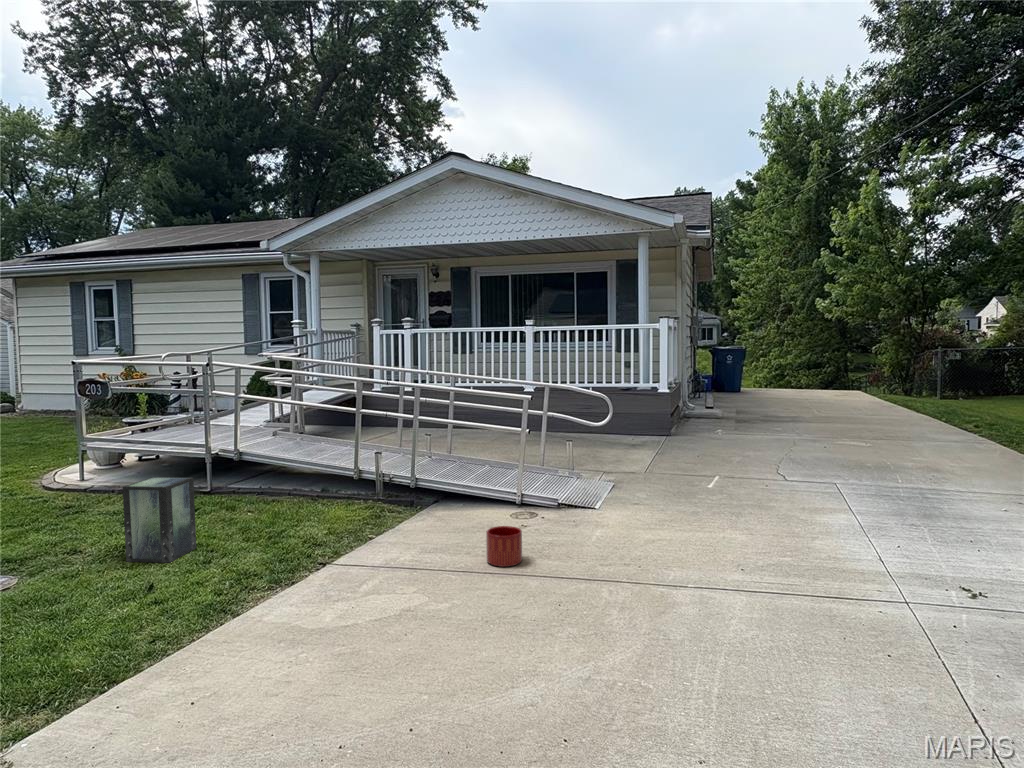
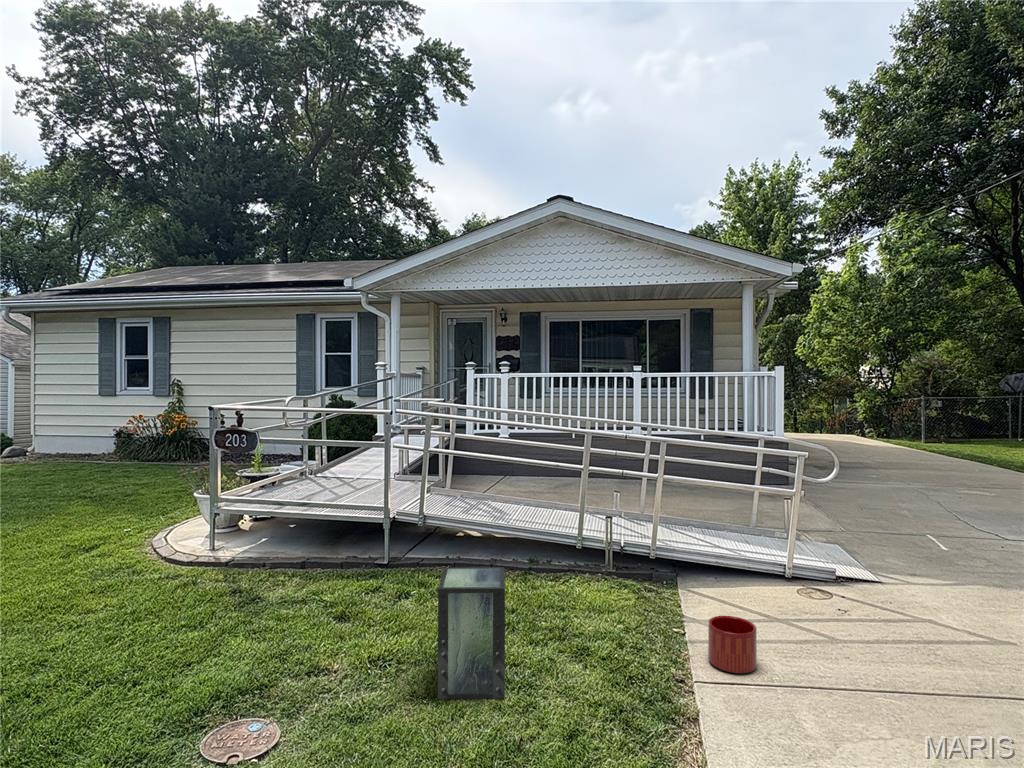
planter: present [486,526,522,567] -> present [708,616,757,674]

